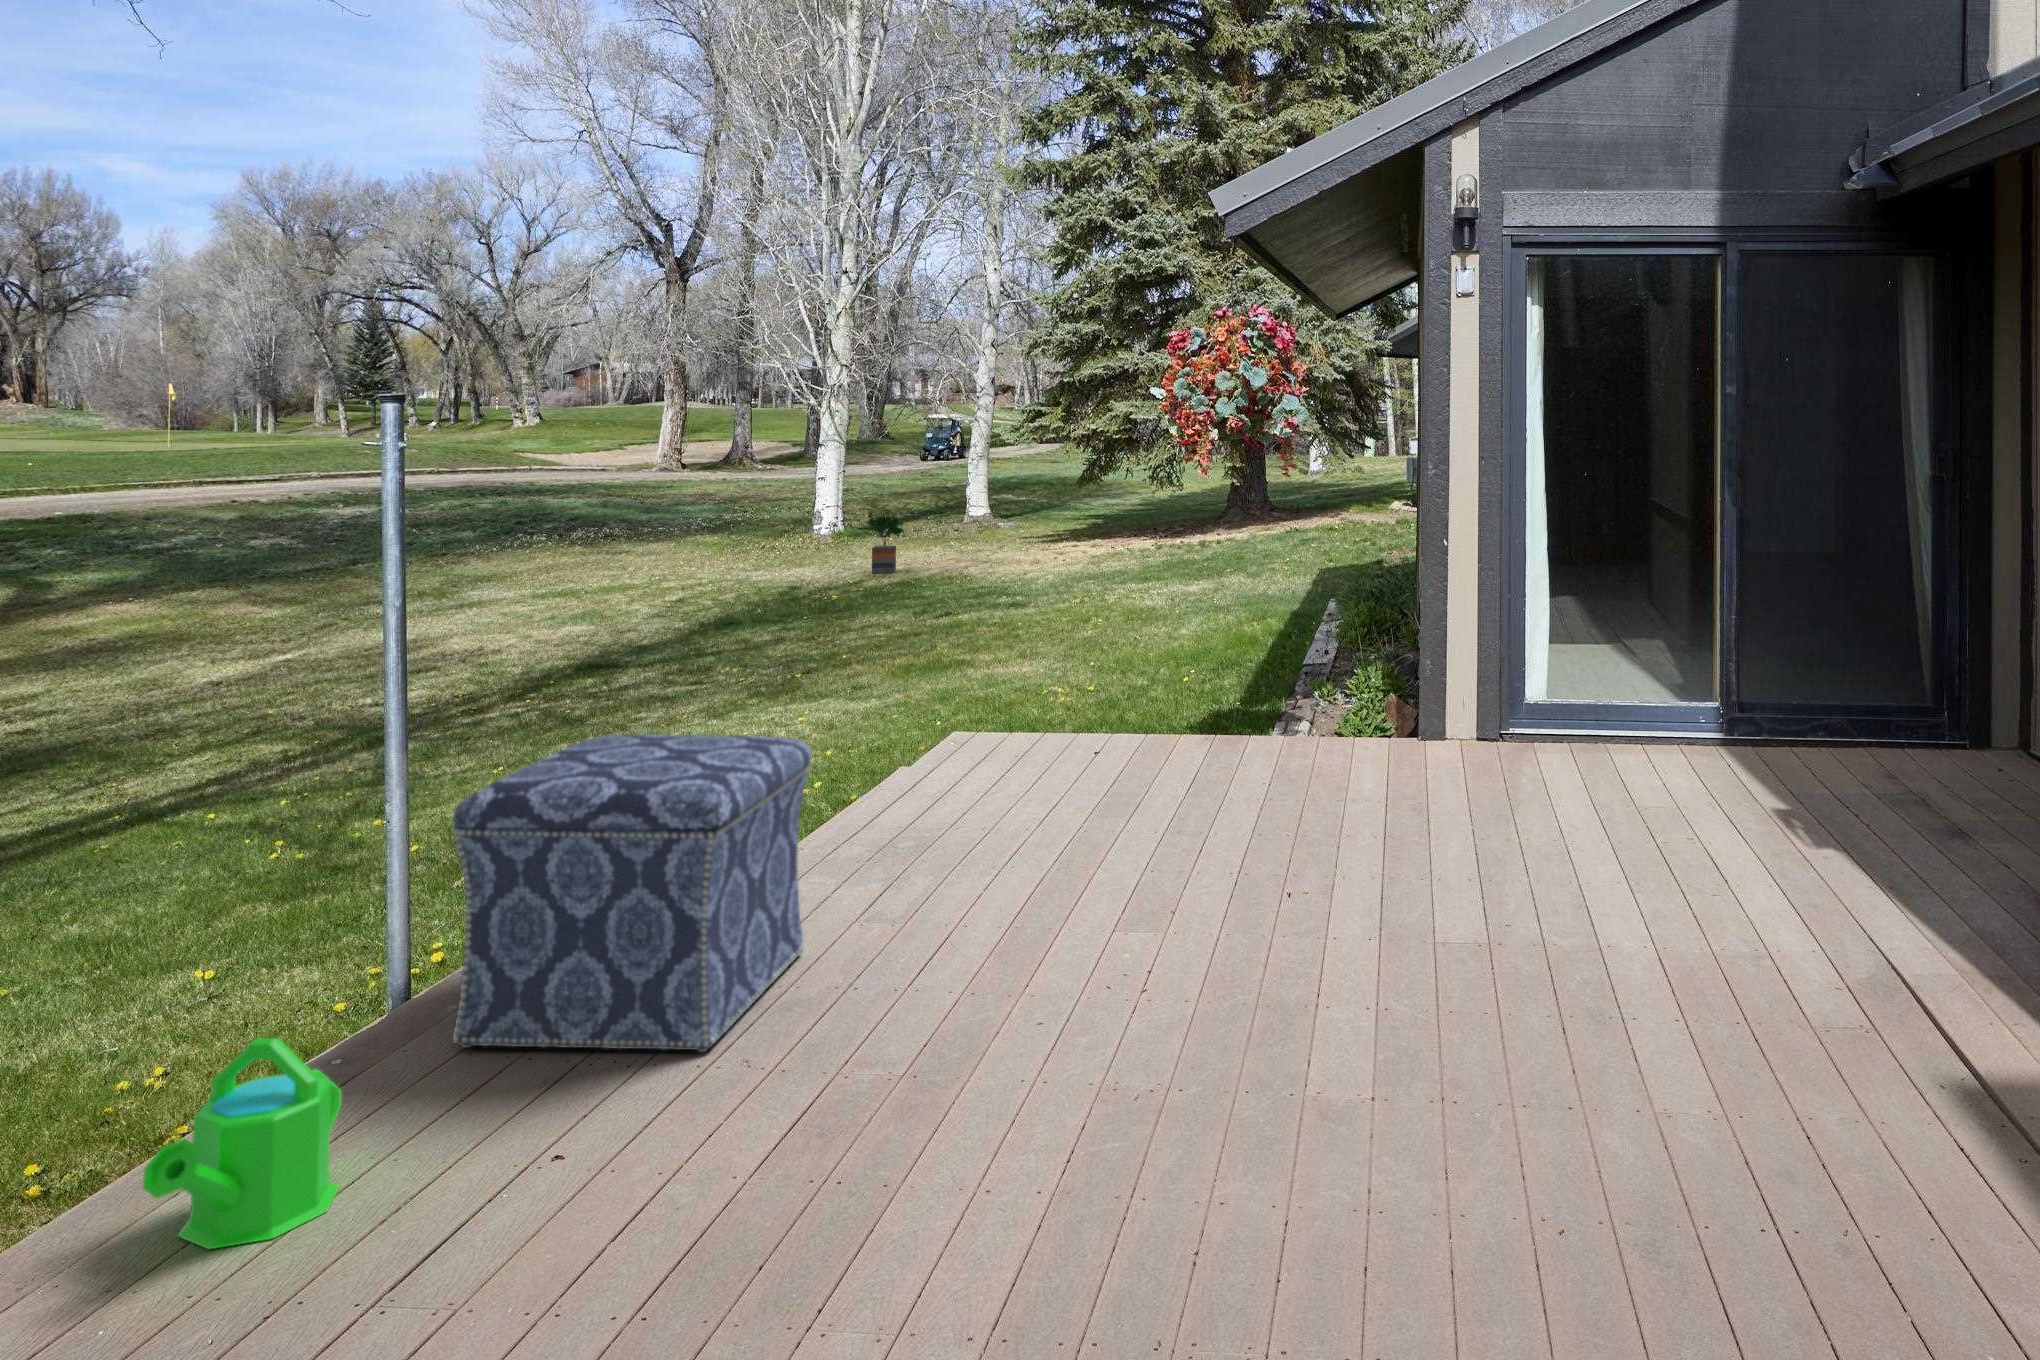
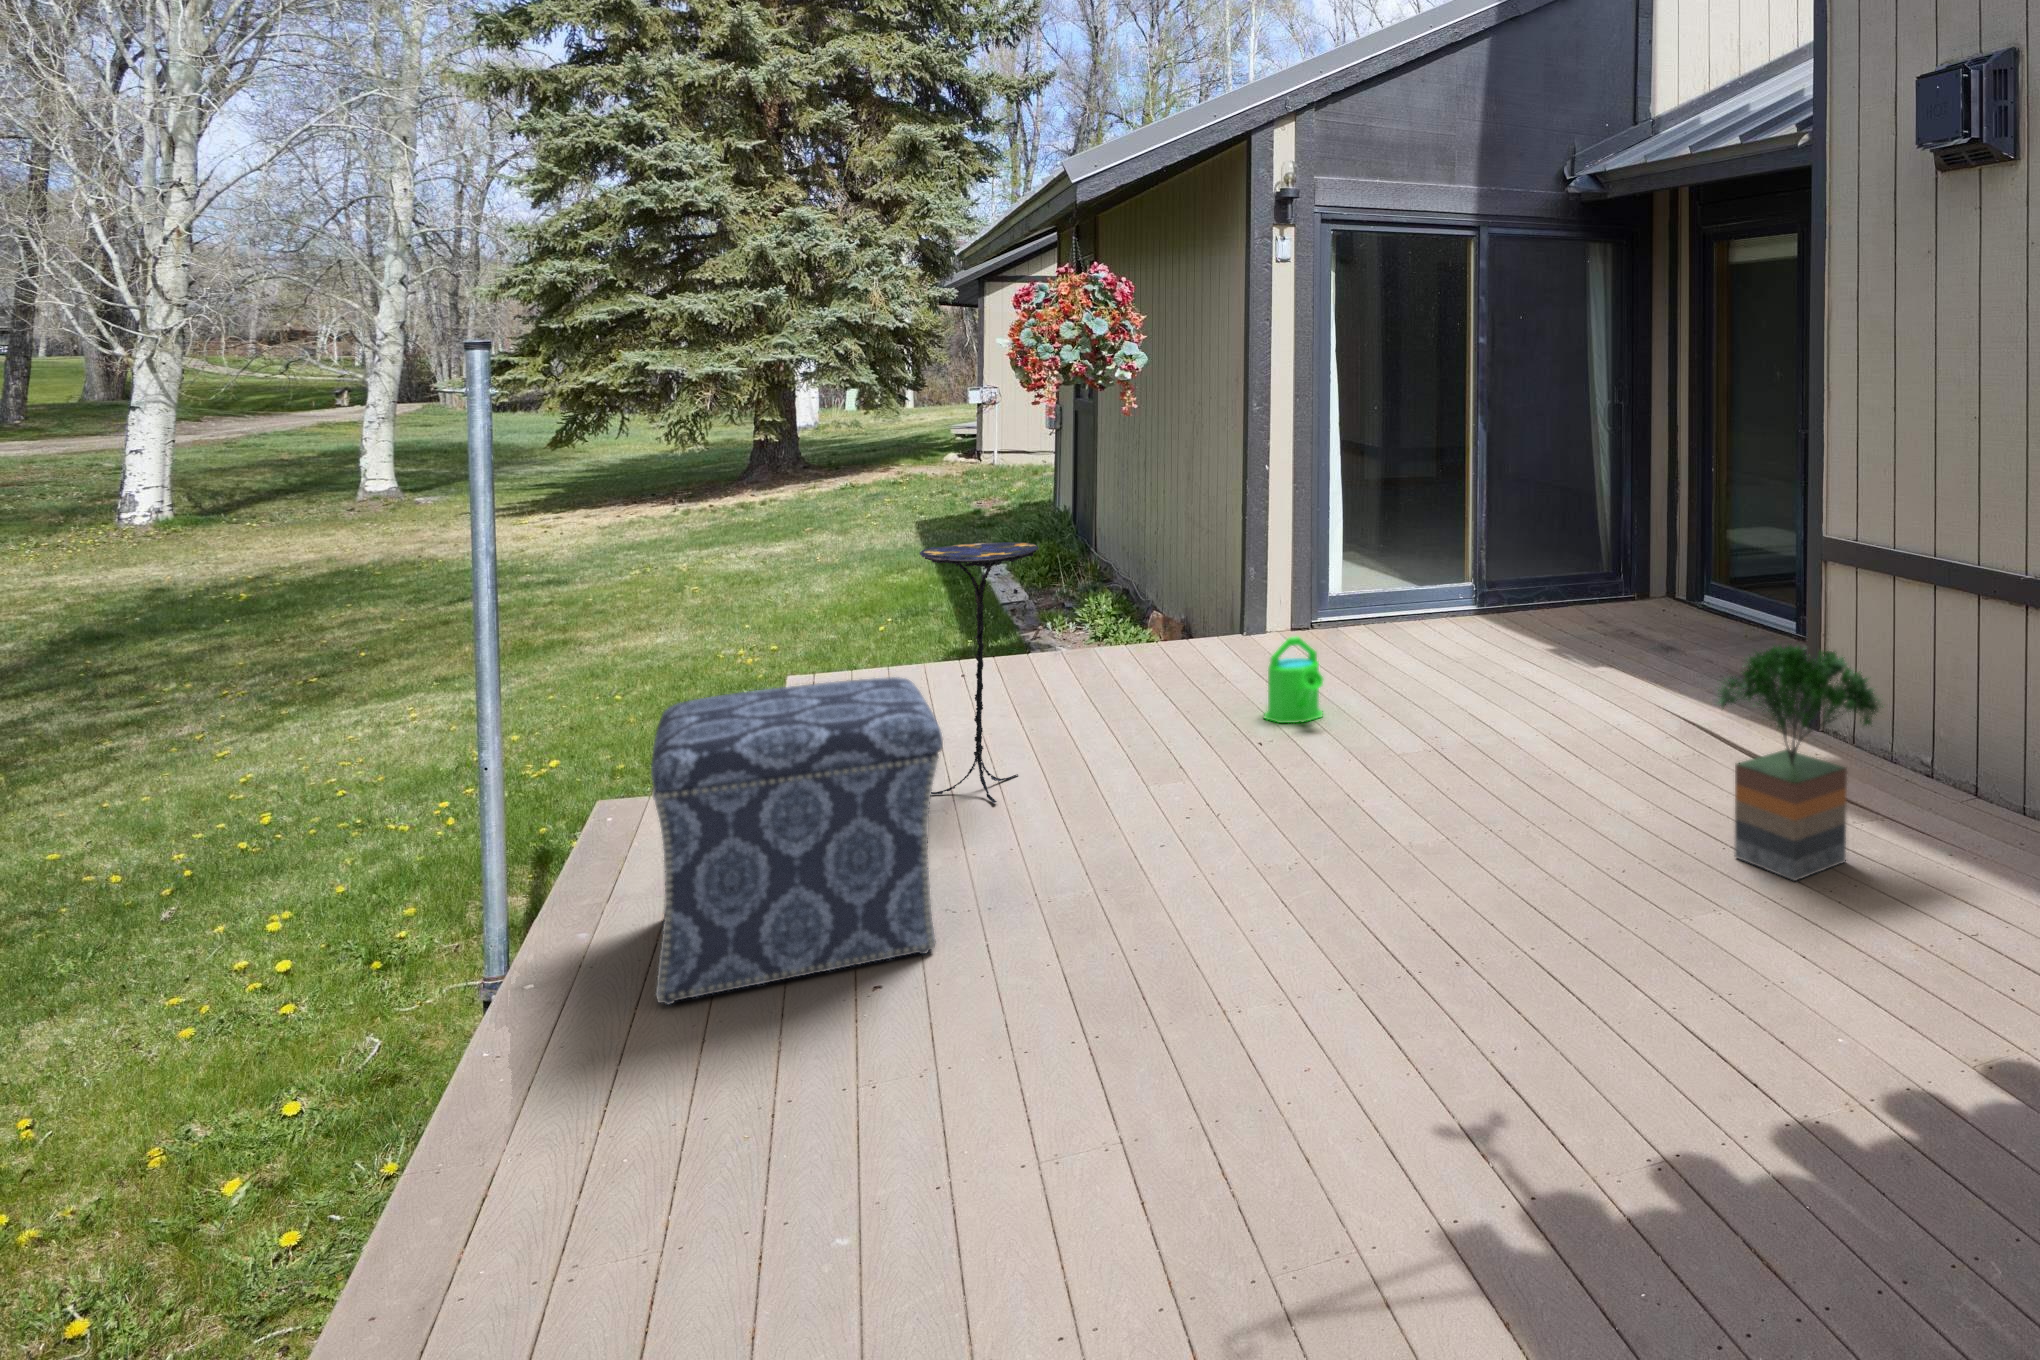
potted tree: present [868,516,904,573] -> present [1718,644,1883,881]
side table: none [914,600,1036,889] -> present [920,542,1039,803]
watering can: present [143,1038,342,1249] -> present [1264,637,1323,723]

